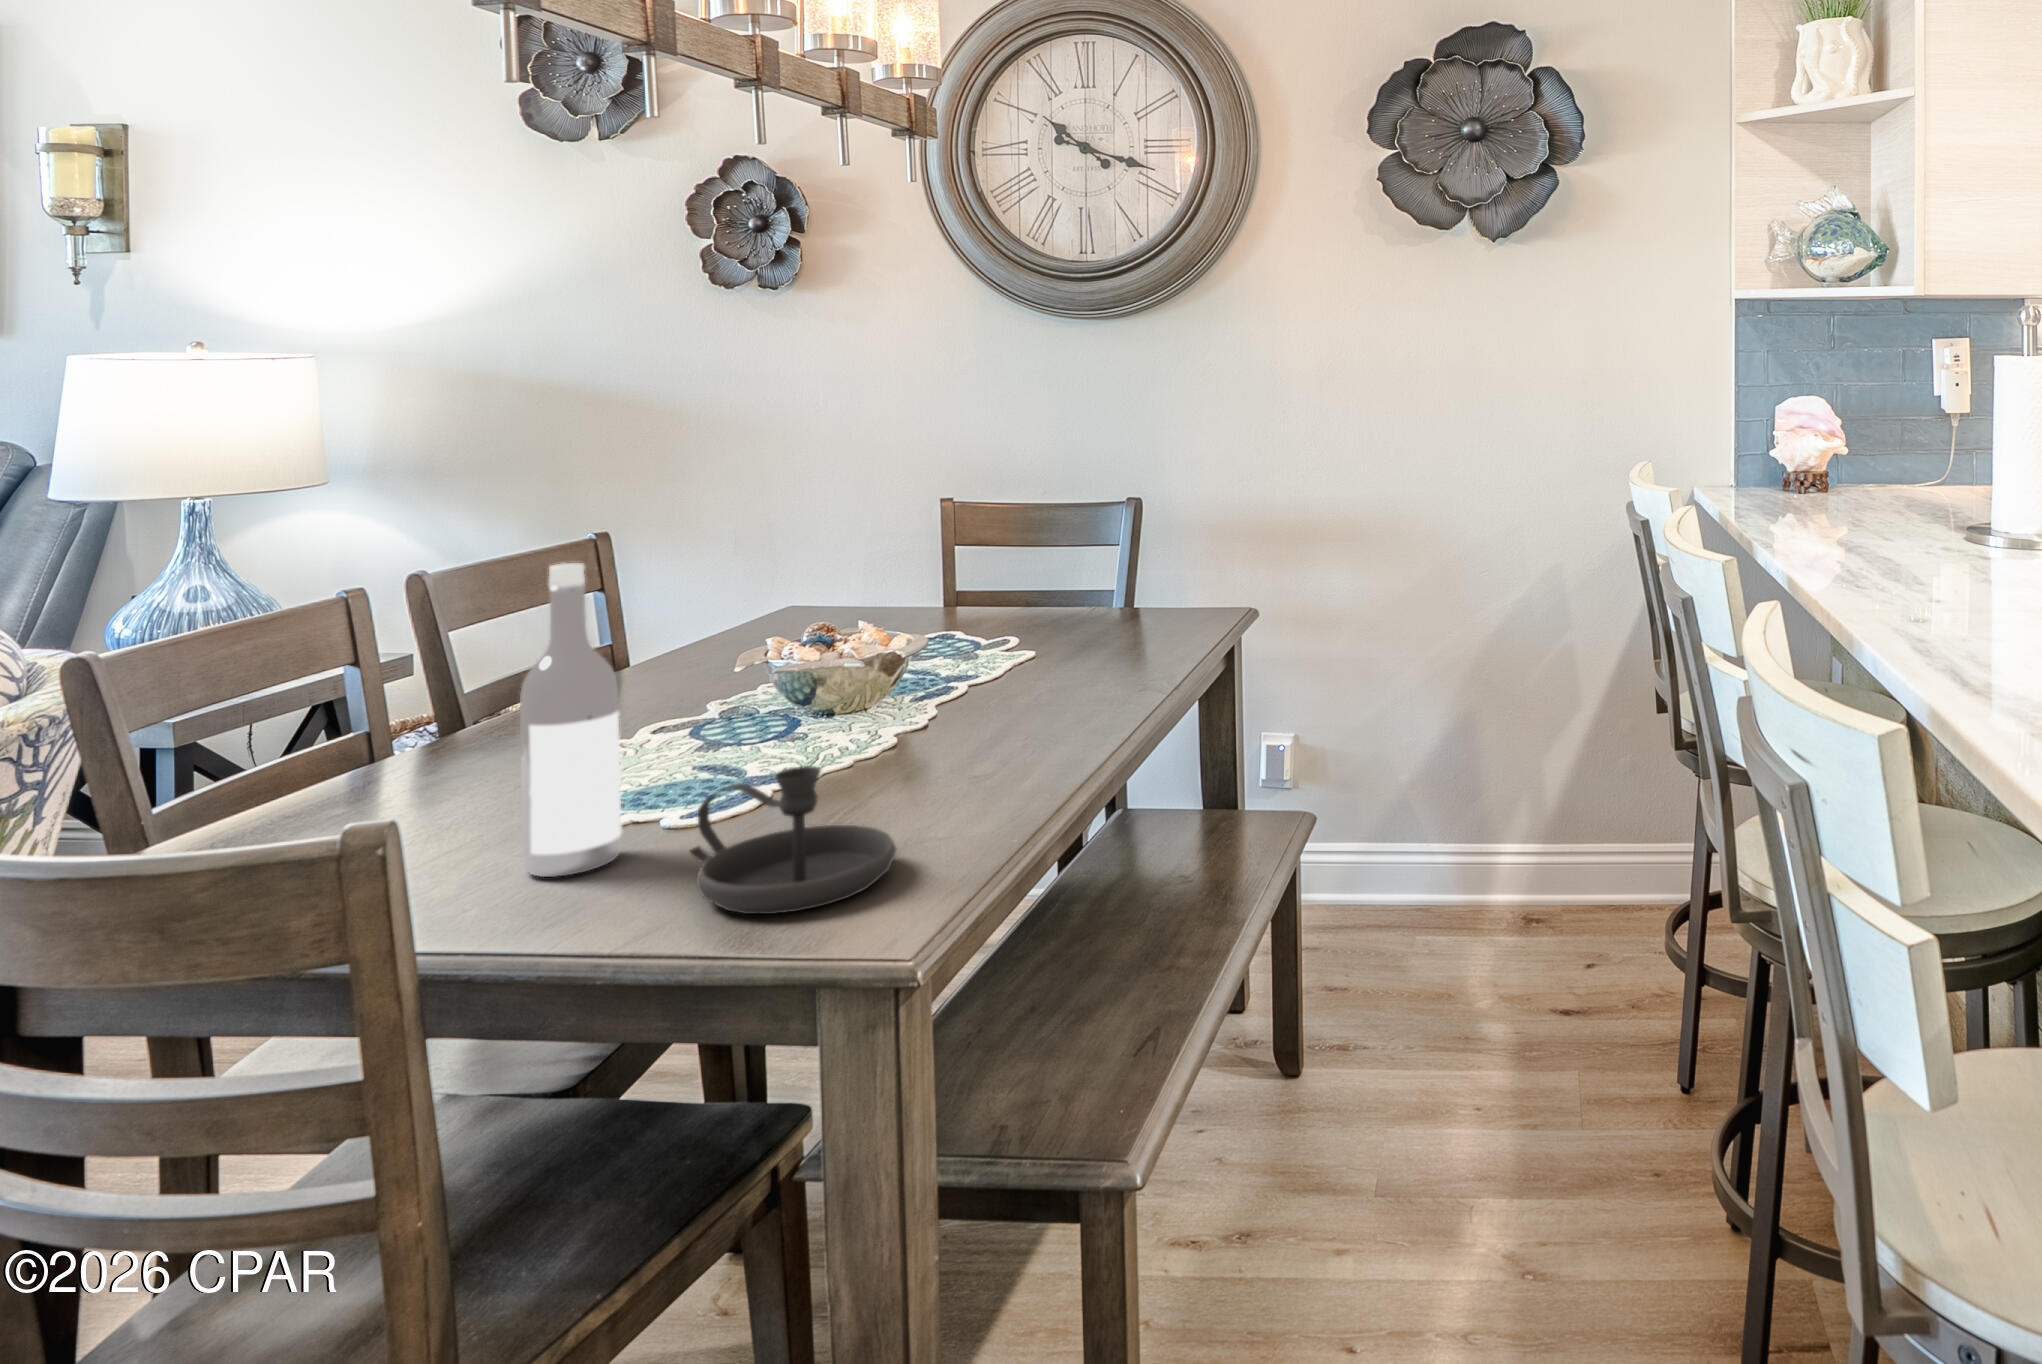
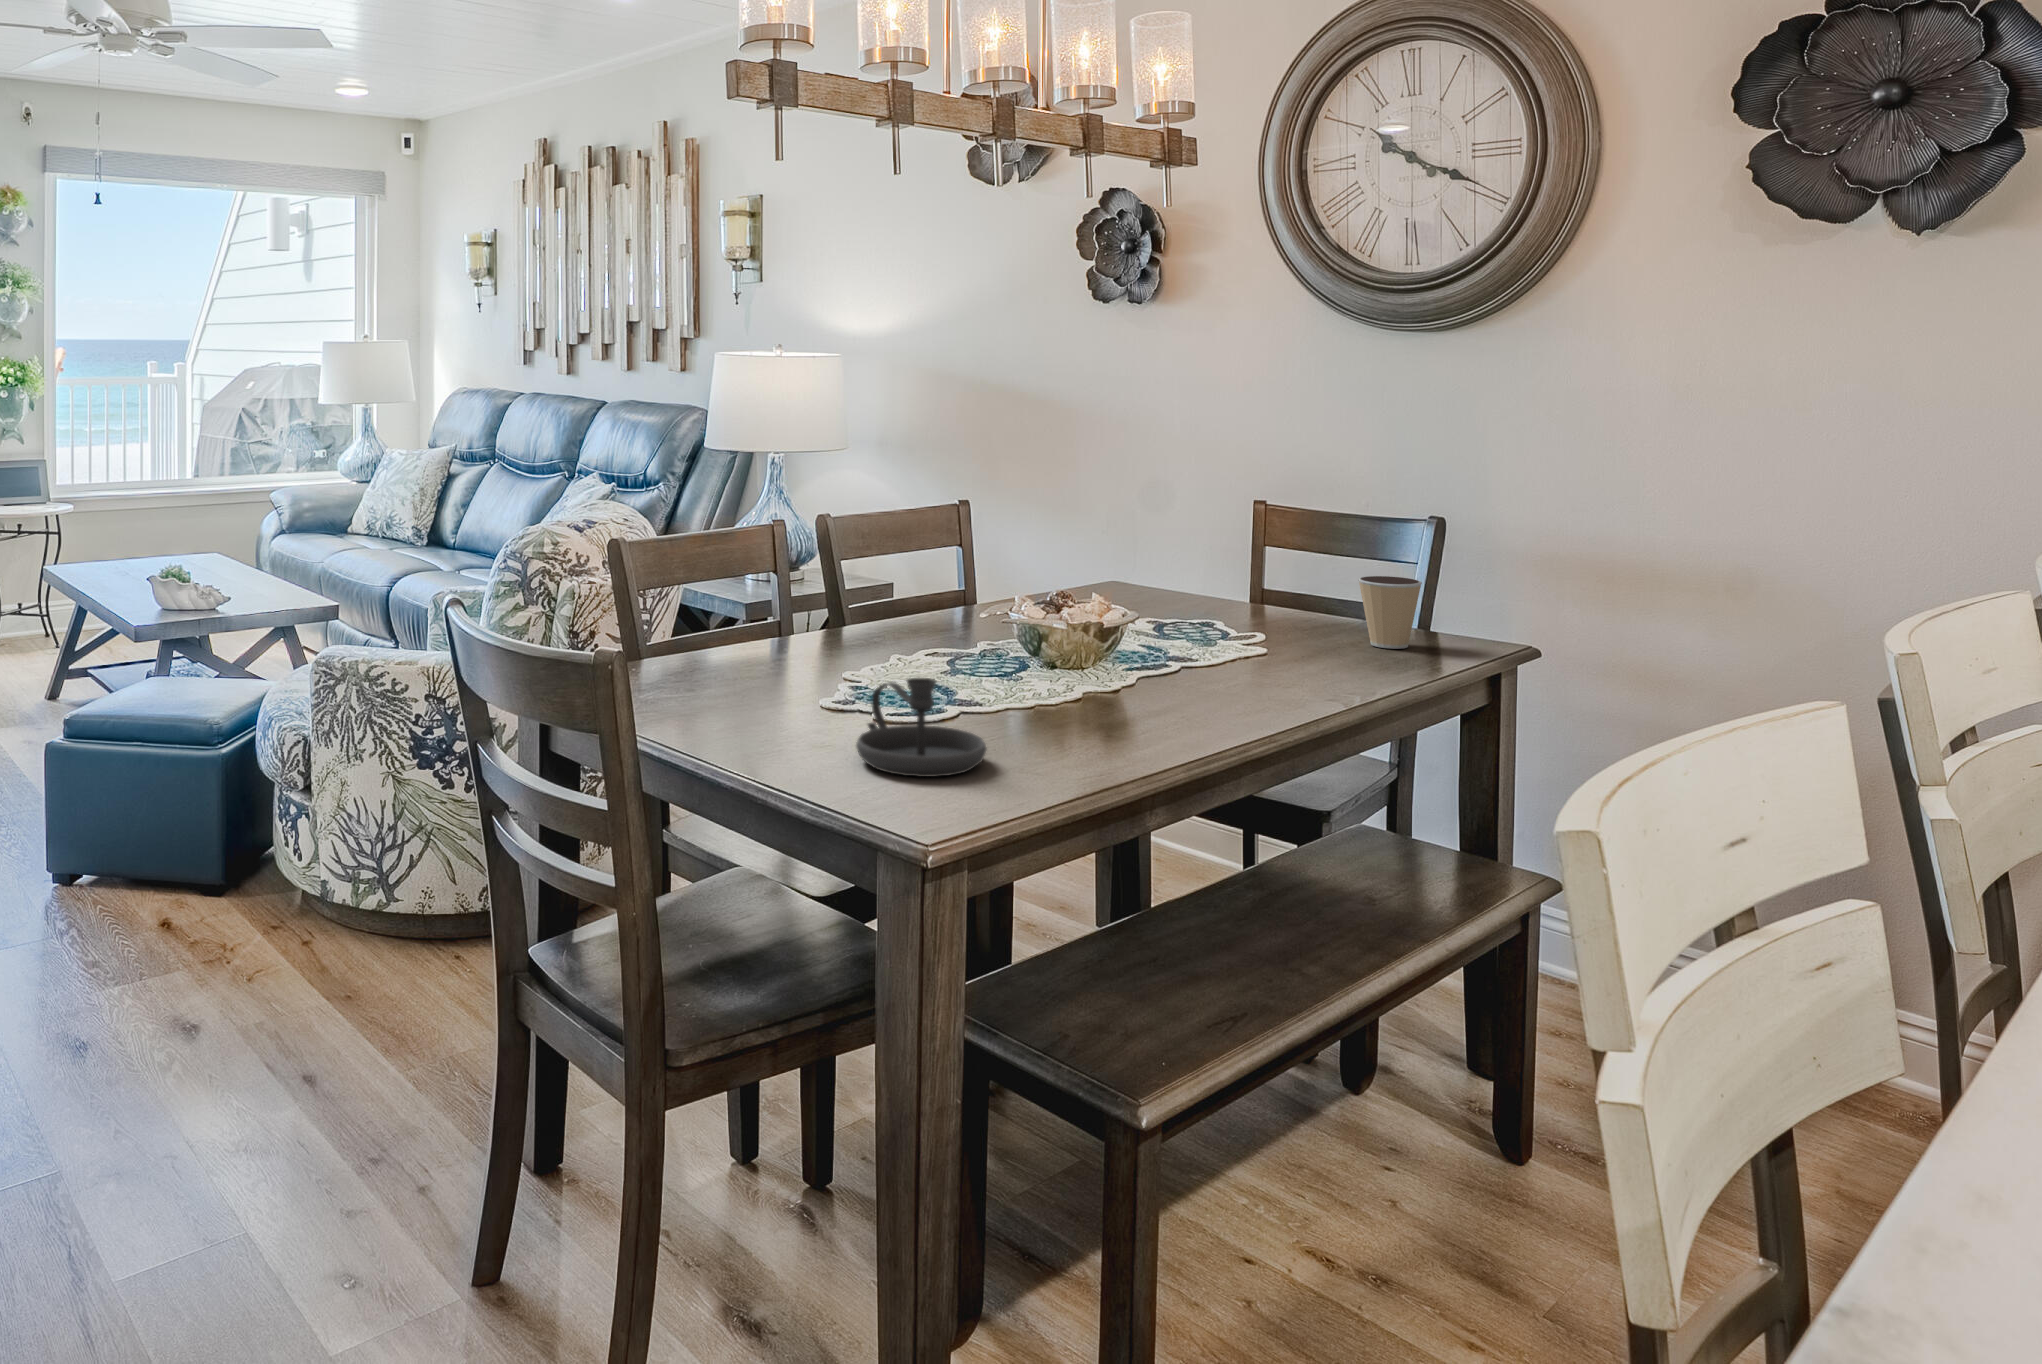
coffee cup: none [1110,555,1171,627] -> present [1358,576,1422,649]
wine bottle: present [520,563,622,877] -> none [791,515,847,726]

